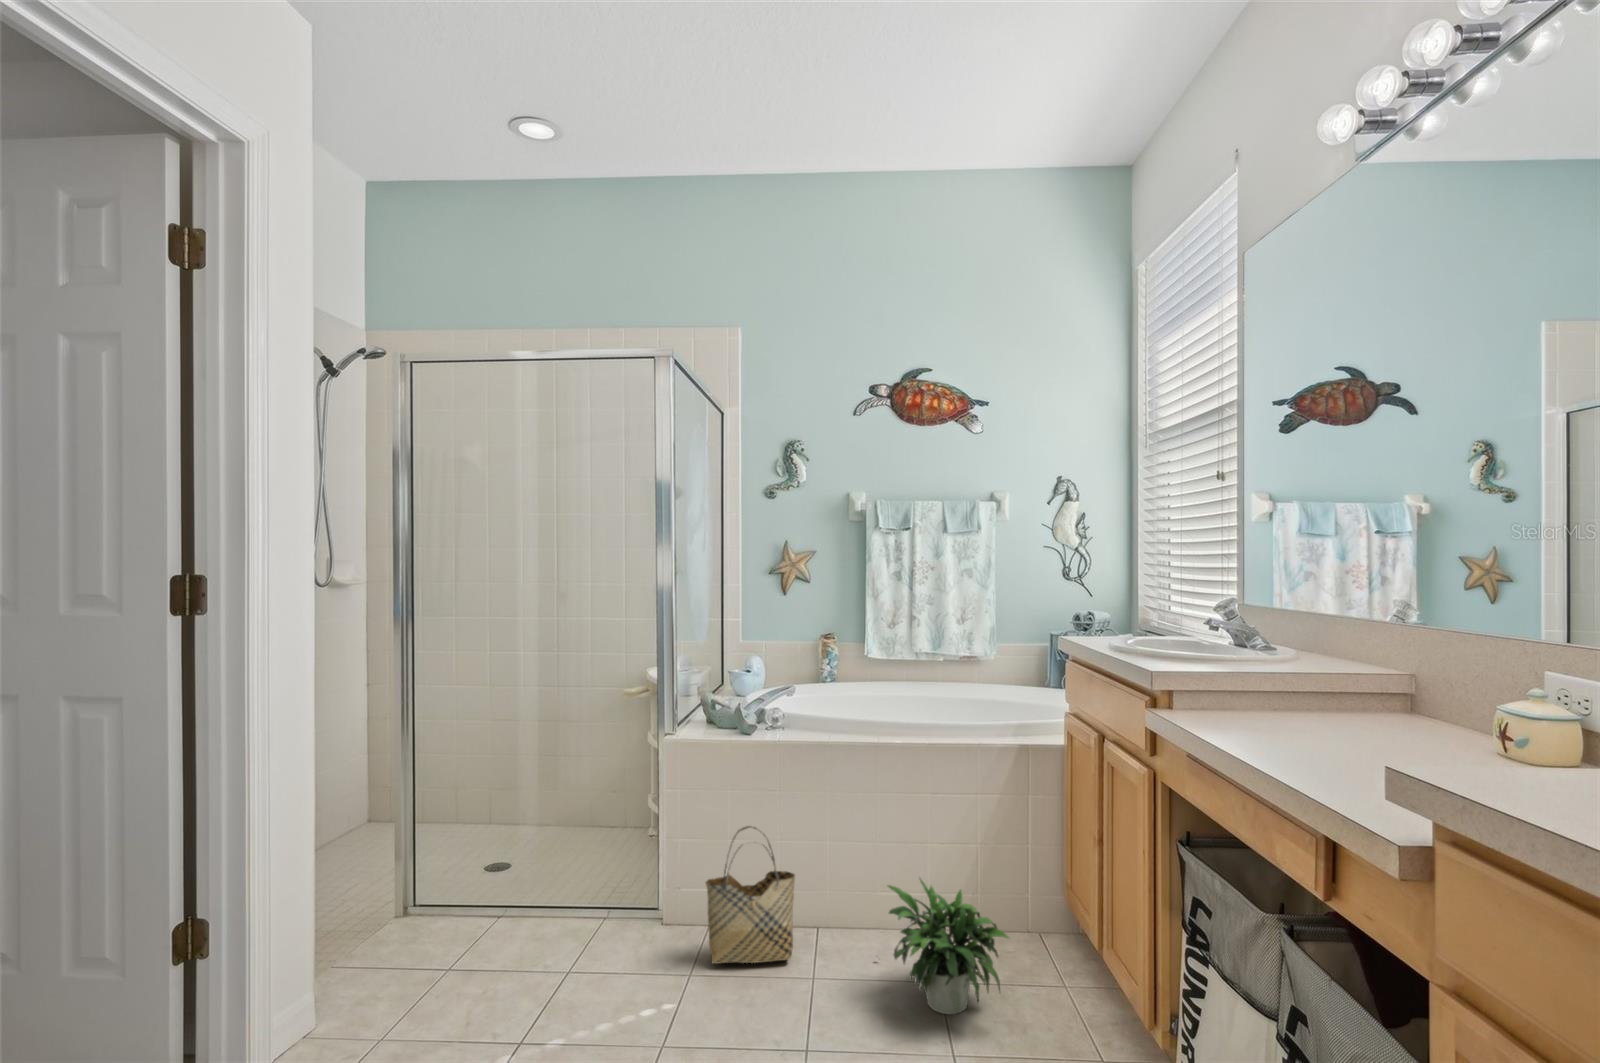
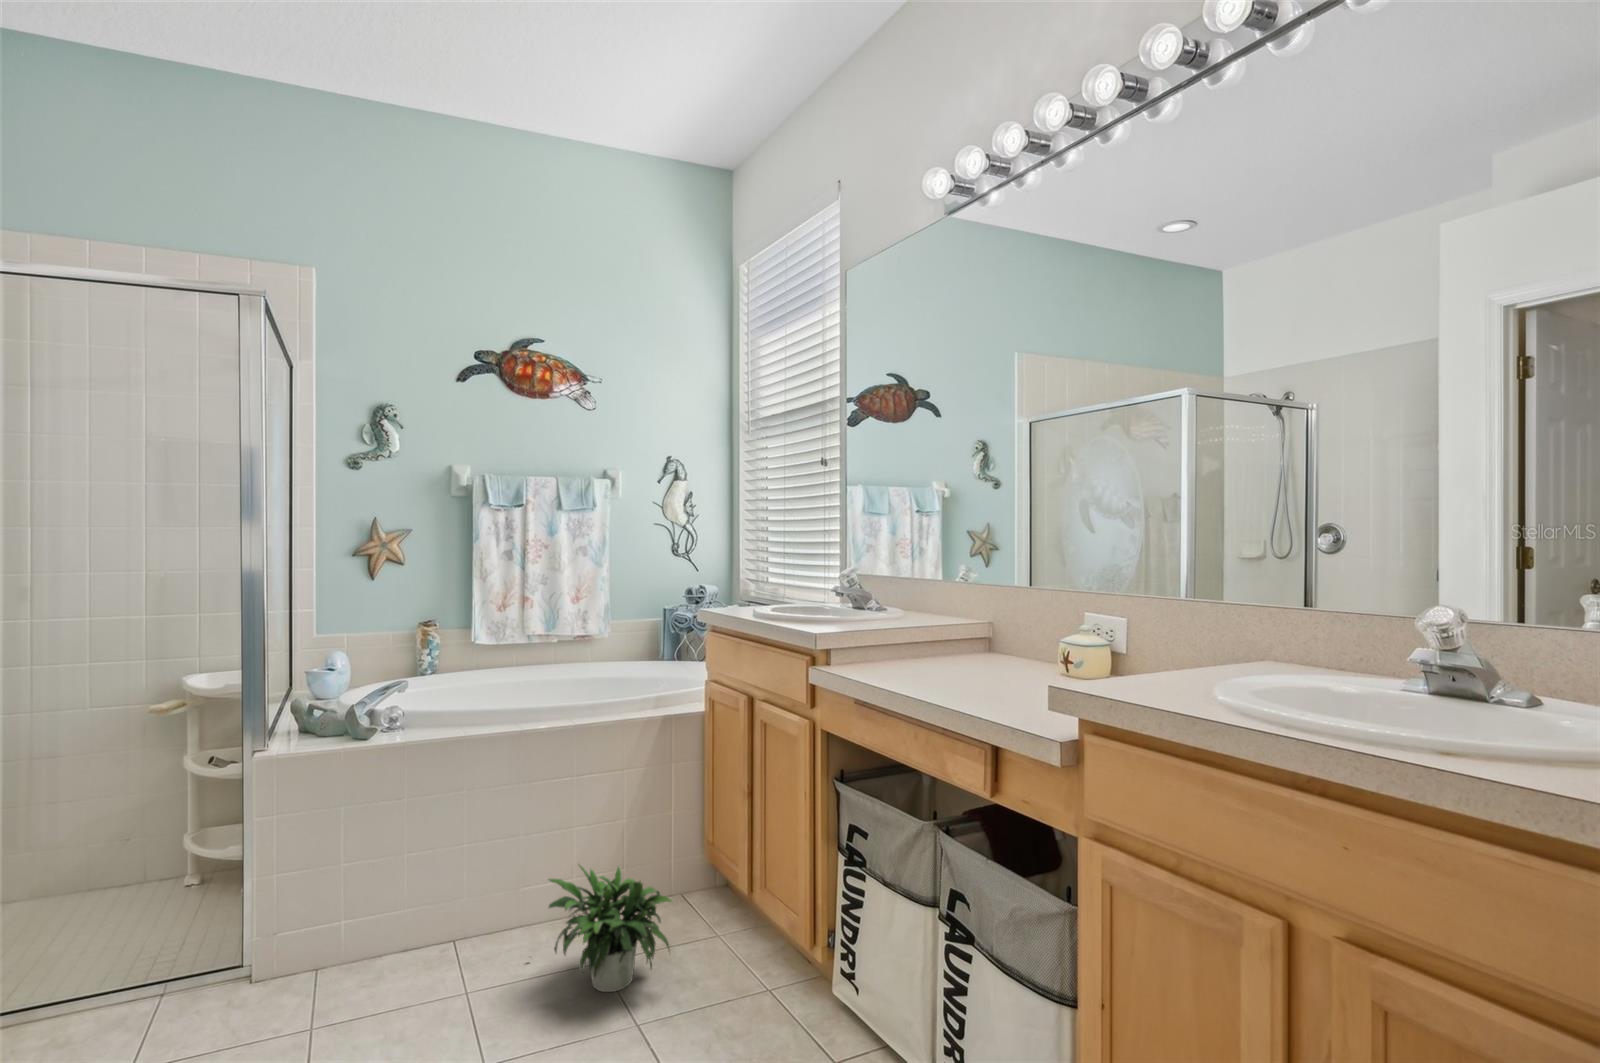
woven basket: present [706,826,795,964] -> none [318,850,432,1020]

